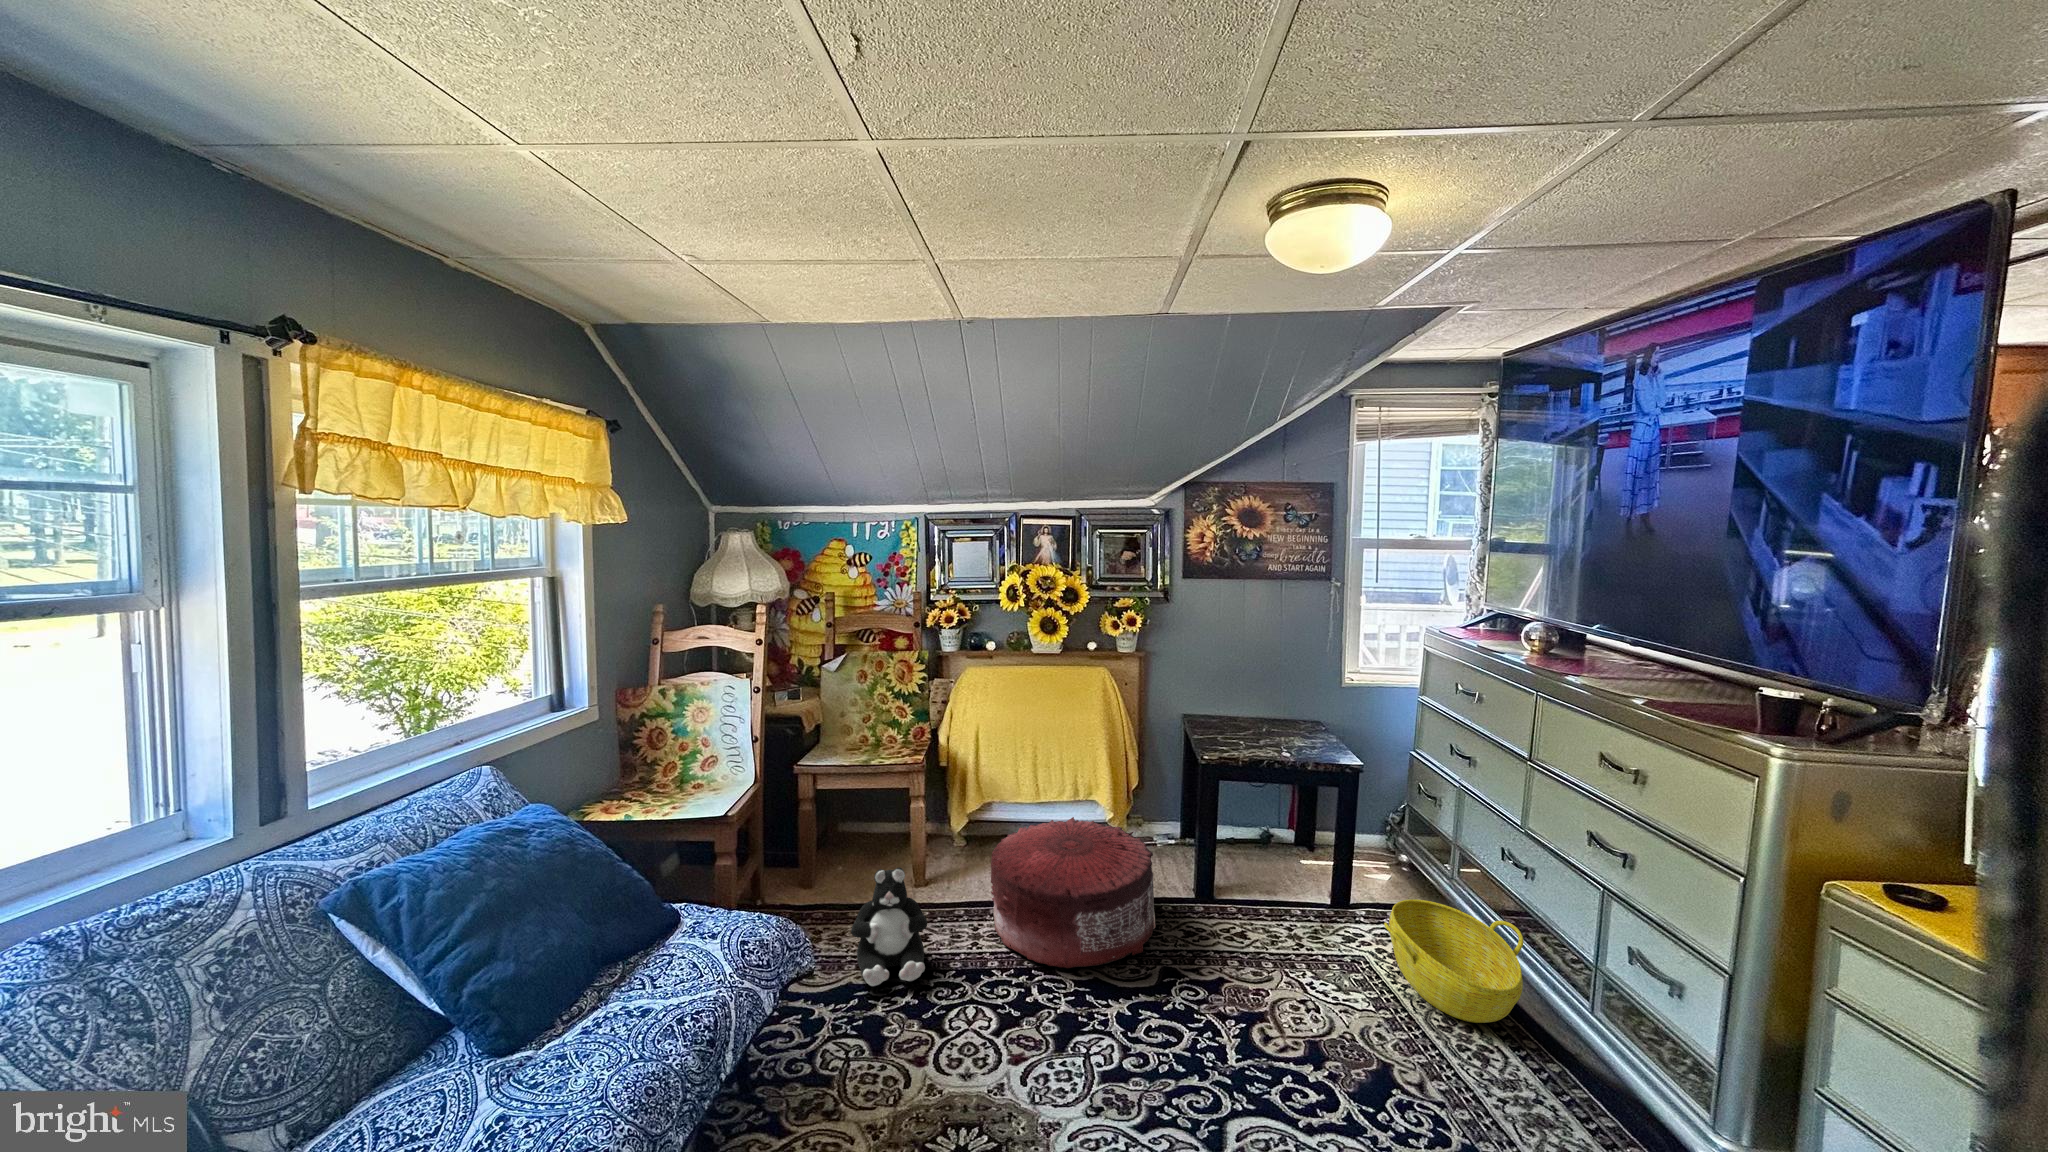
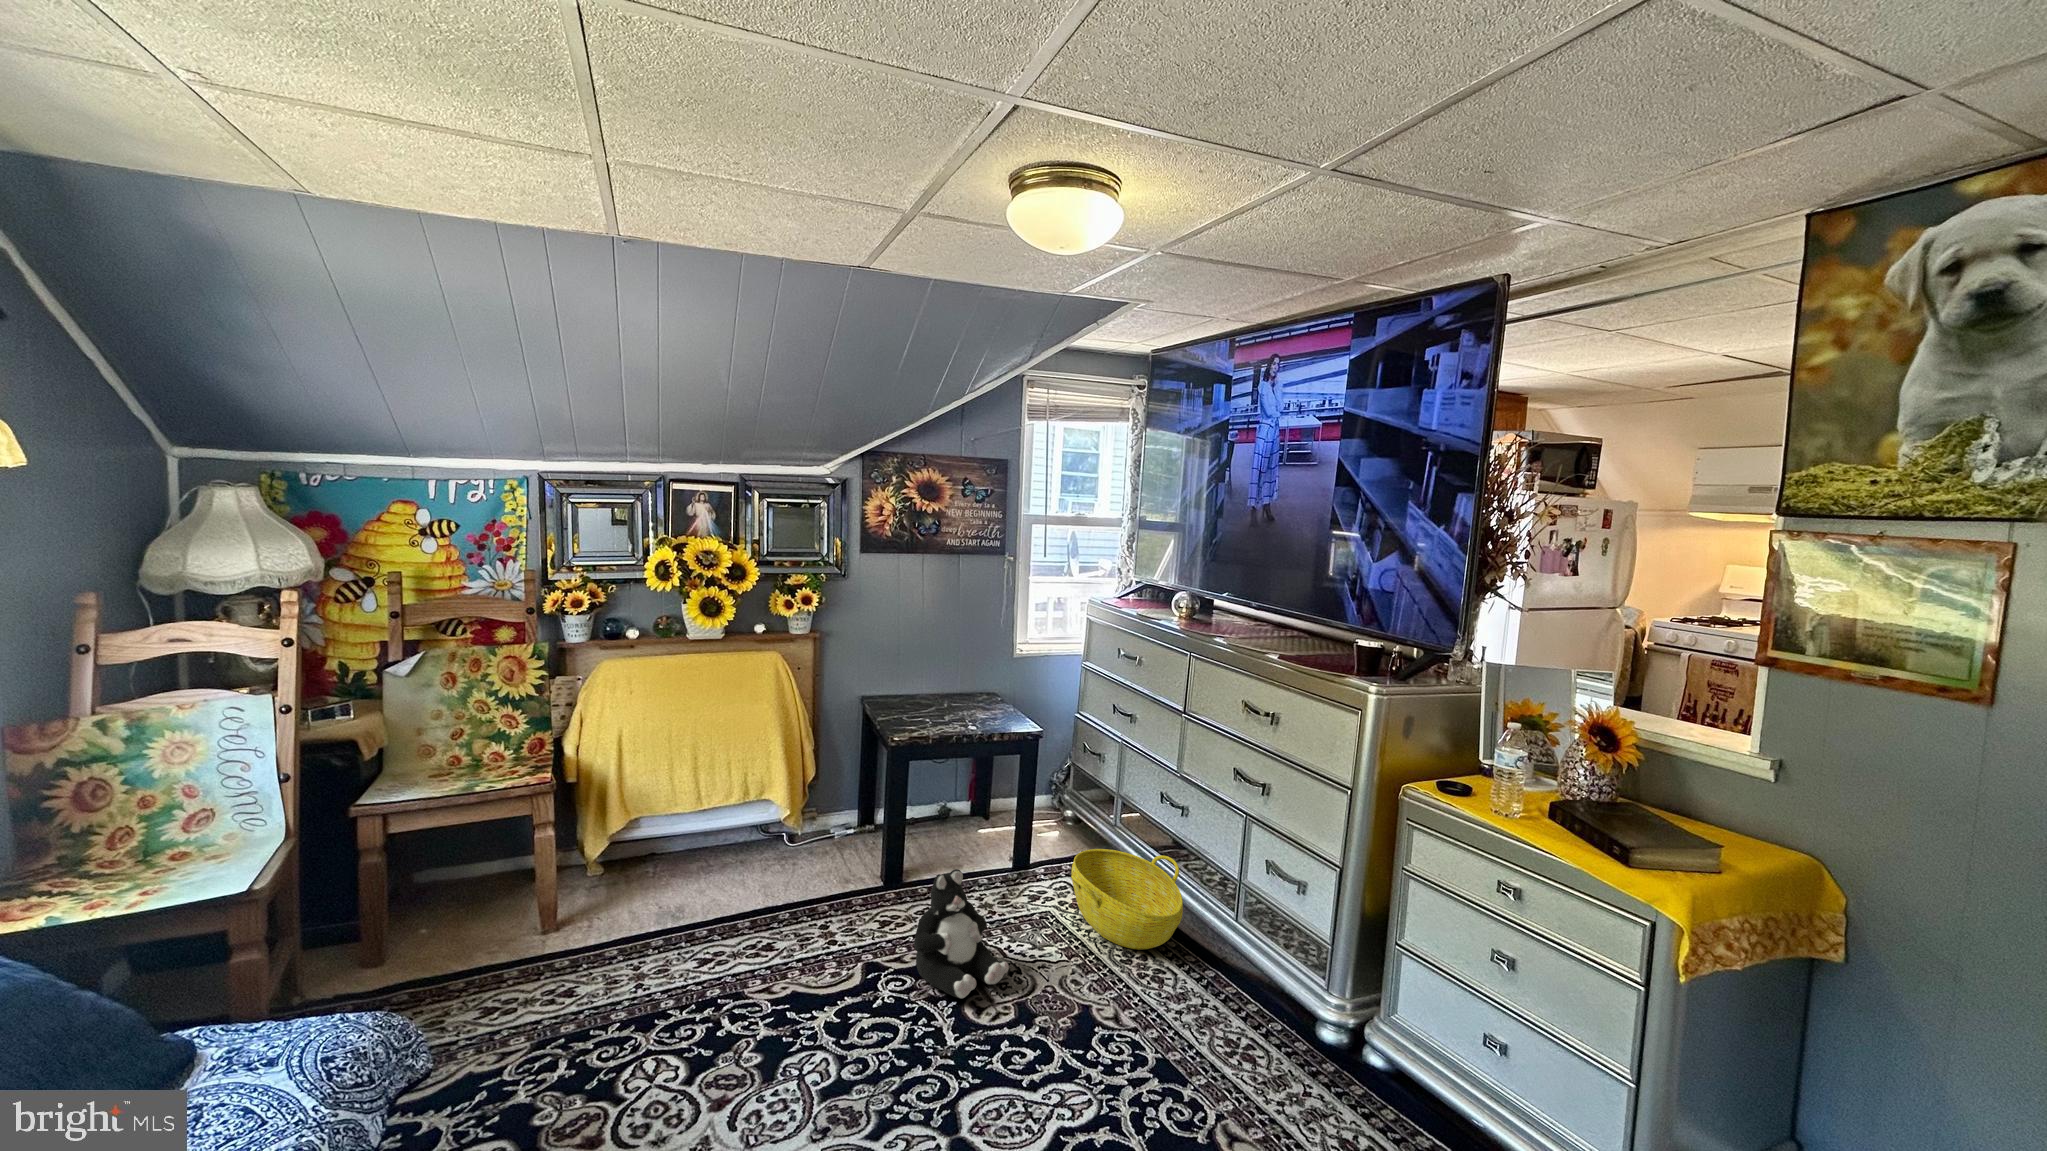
pouf: present [991,817,1155,968] -> none [658,820,851,992]
plush toy: present [851,868,927,986] -> present [914,869,1009,998]

